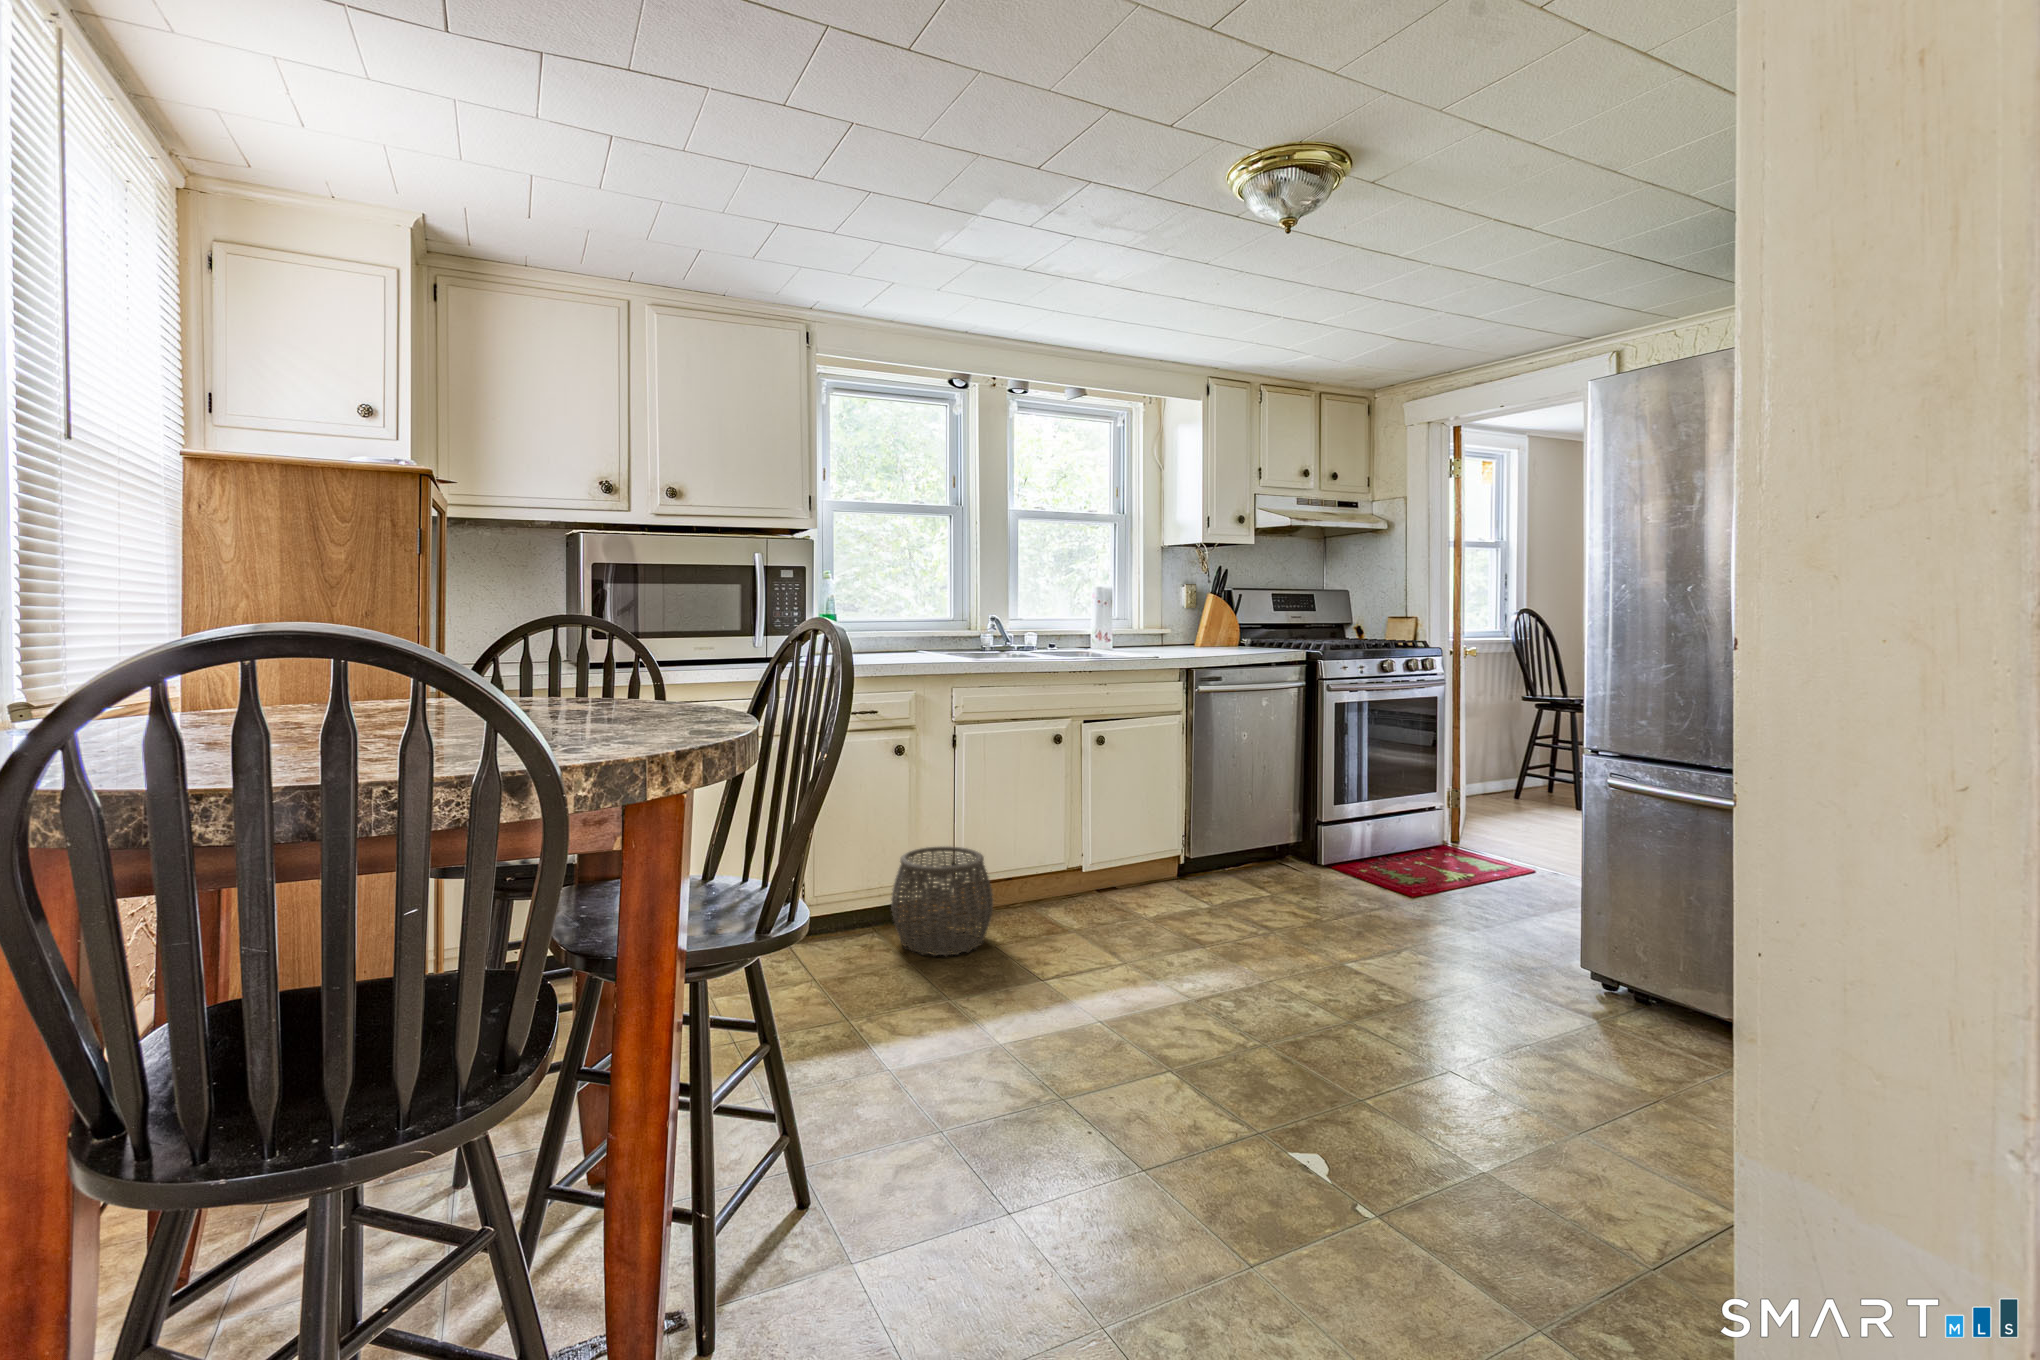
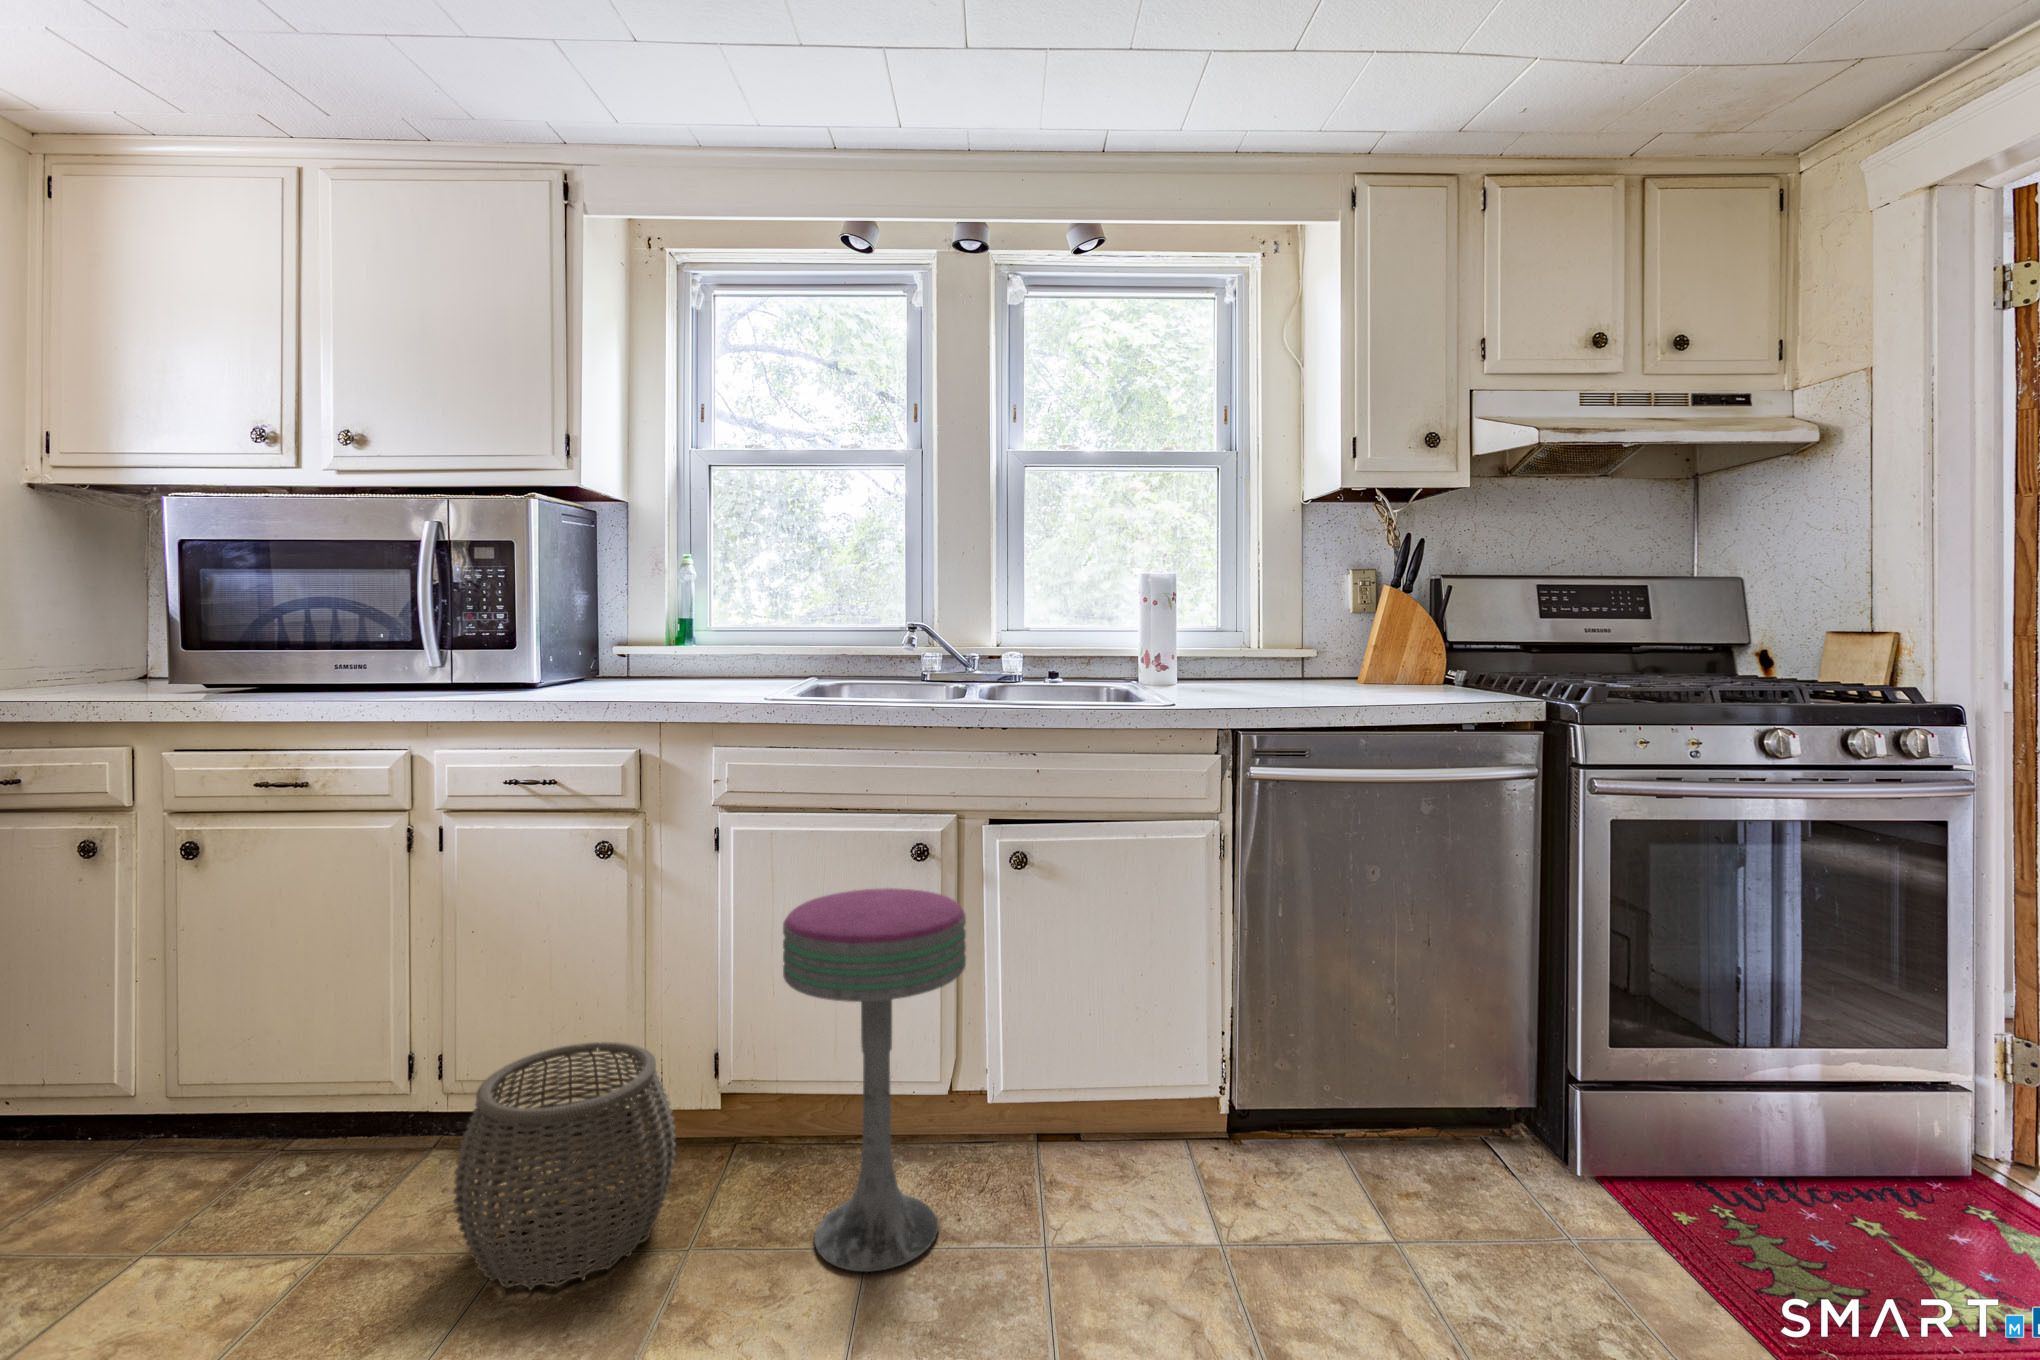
bar stool: none [1033,755,1122,929] -> present [783,888,966,1272]

